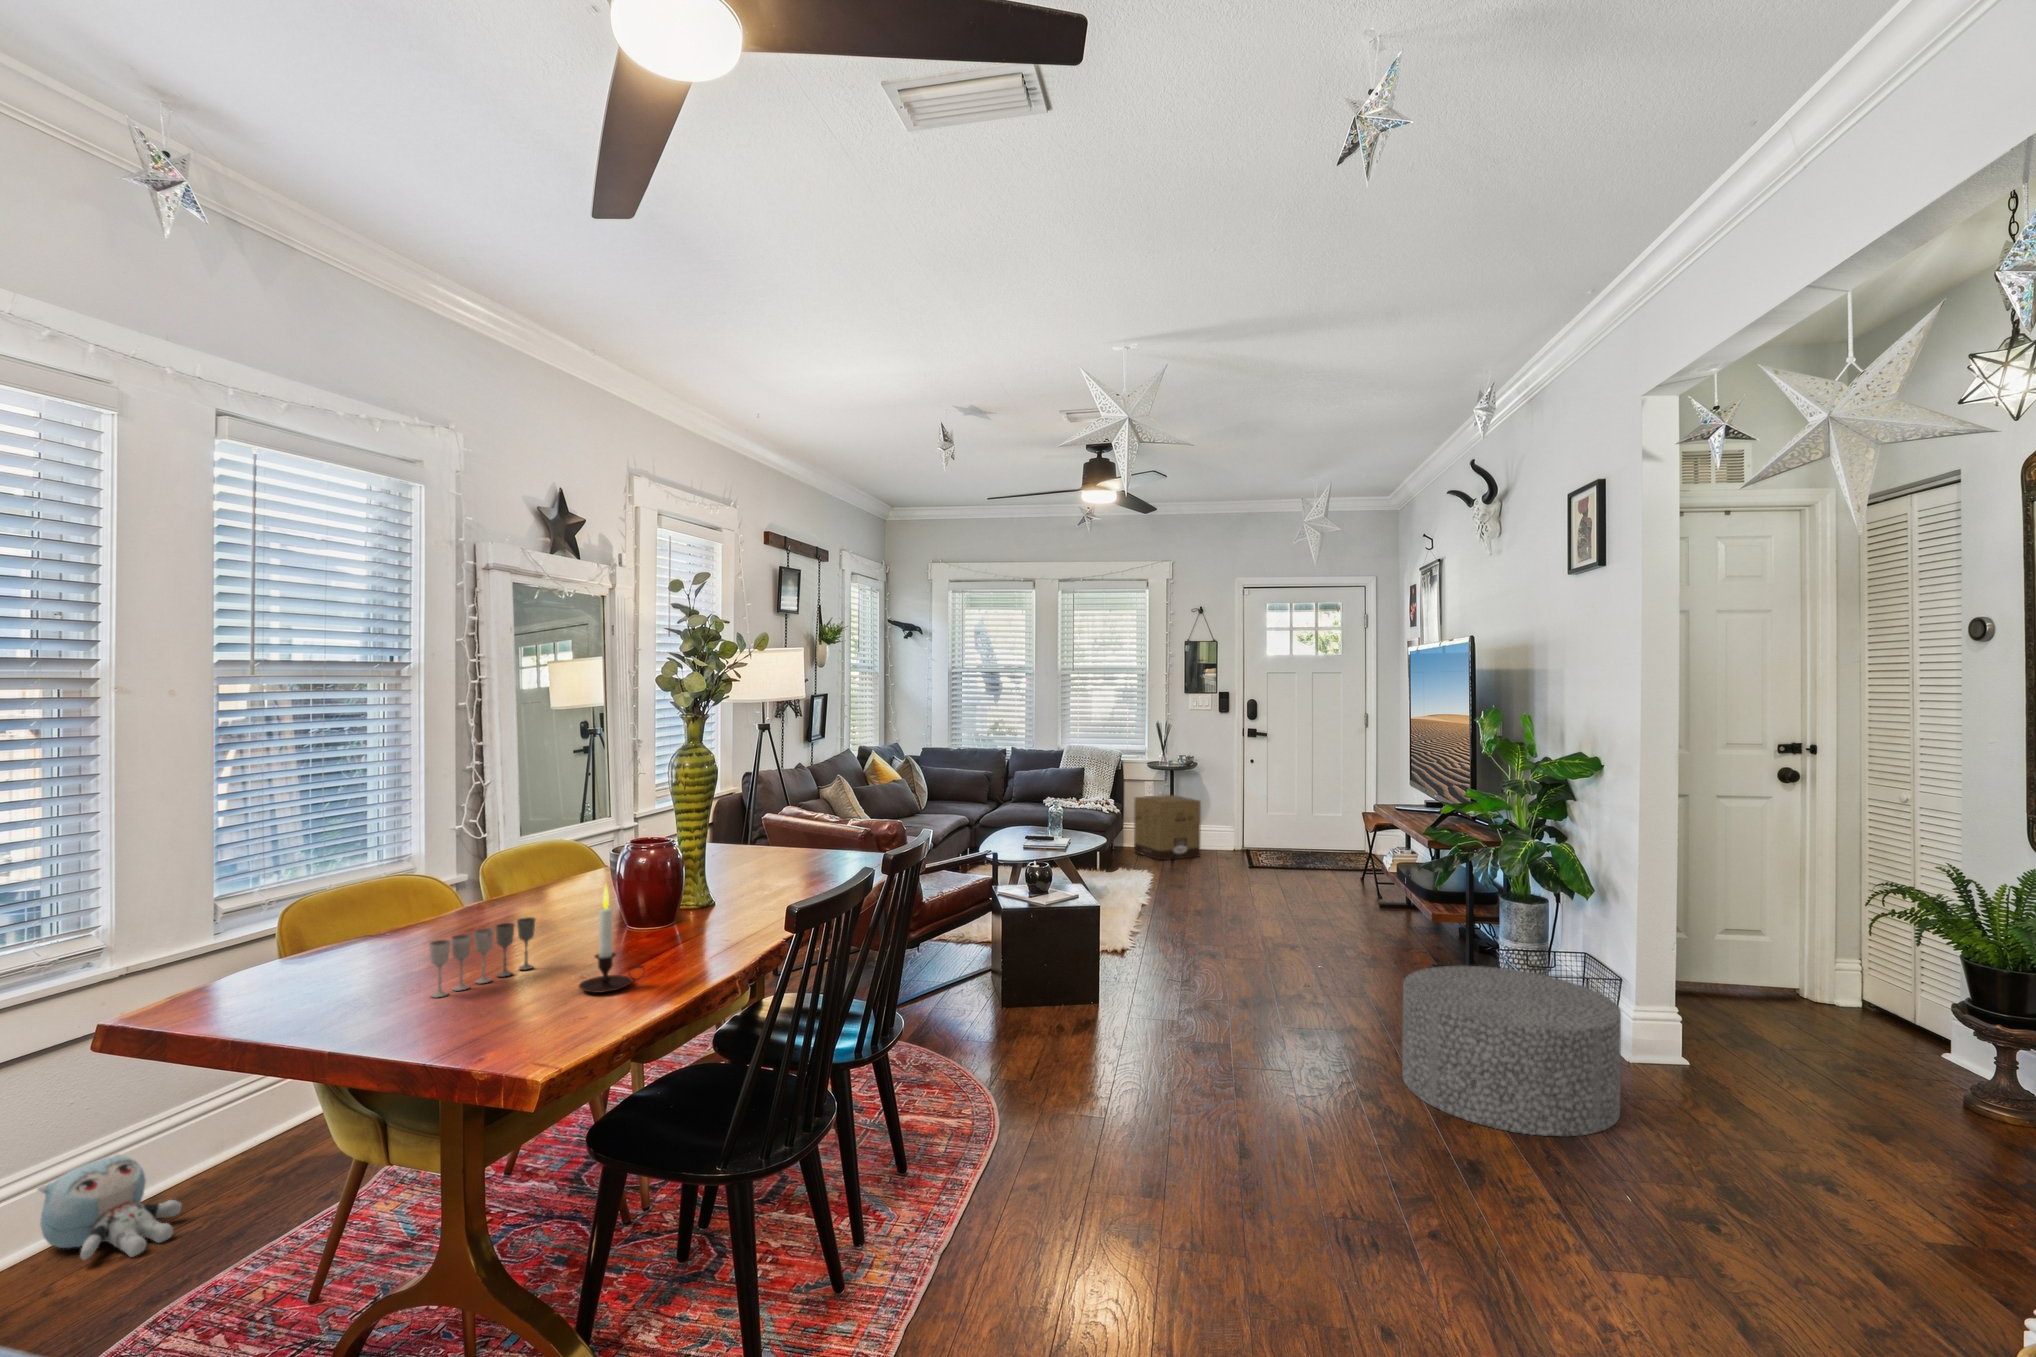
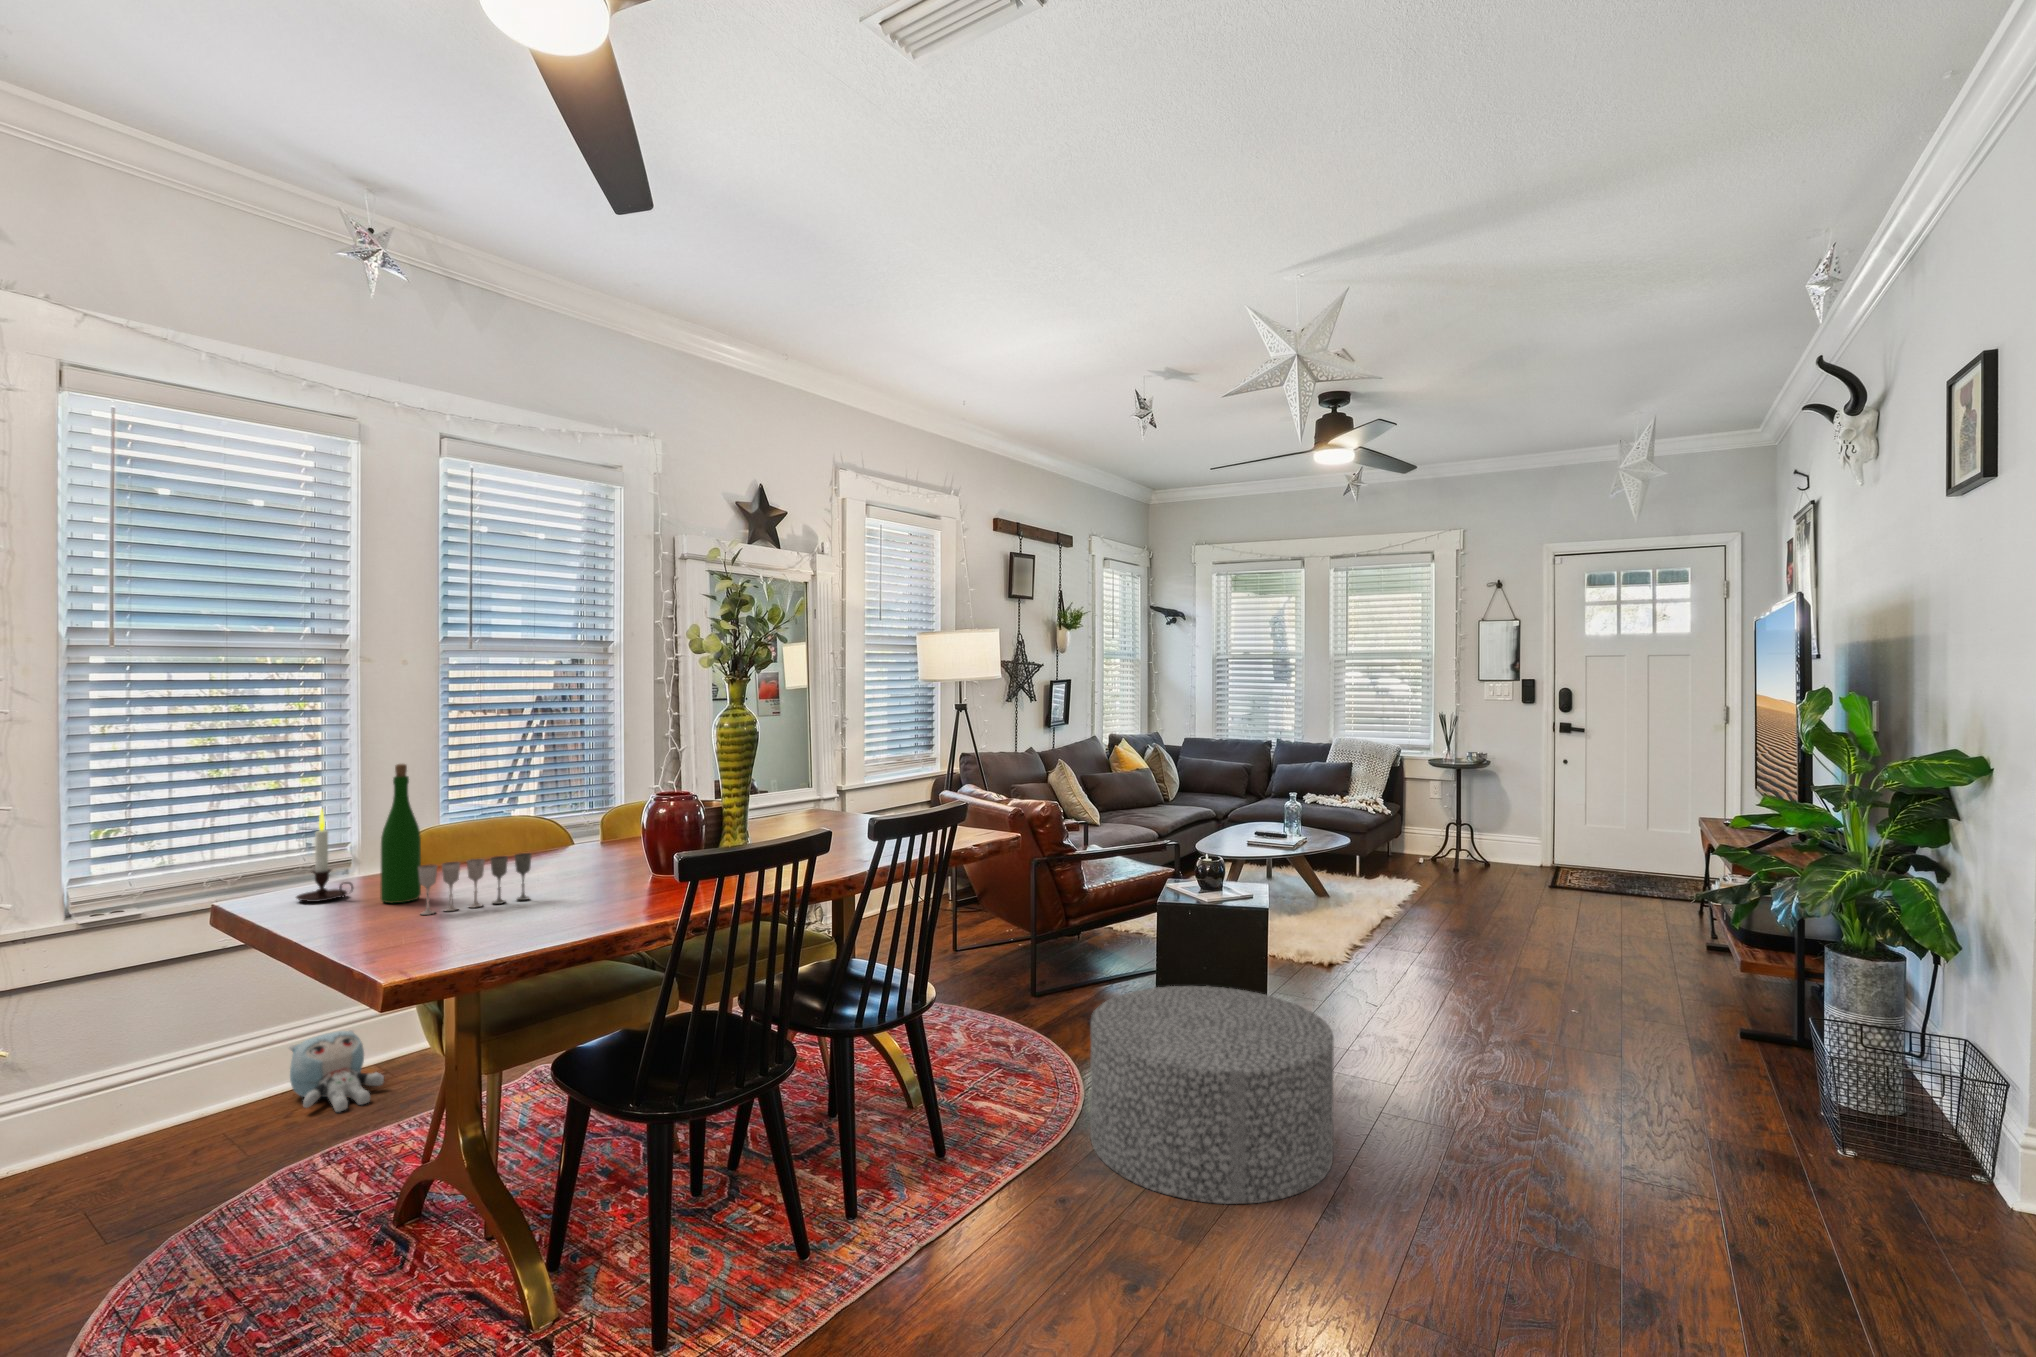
cardboard box: present [1134,795,1201,860] -> none [1414,798,1494,871]
wine bottle: none [350,827,397,989] -> present [380,764,421,903]
candle: present [579,885,643,993] -> present [296,810,353,902]
ottoman: present [1402,966,1621,1136] -> present [1090,986,1334,1204]

